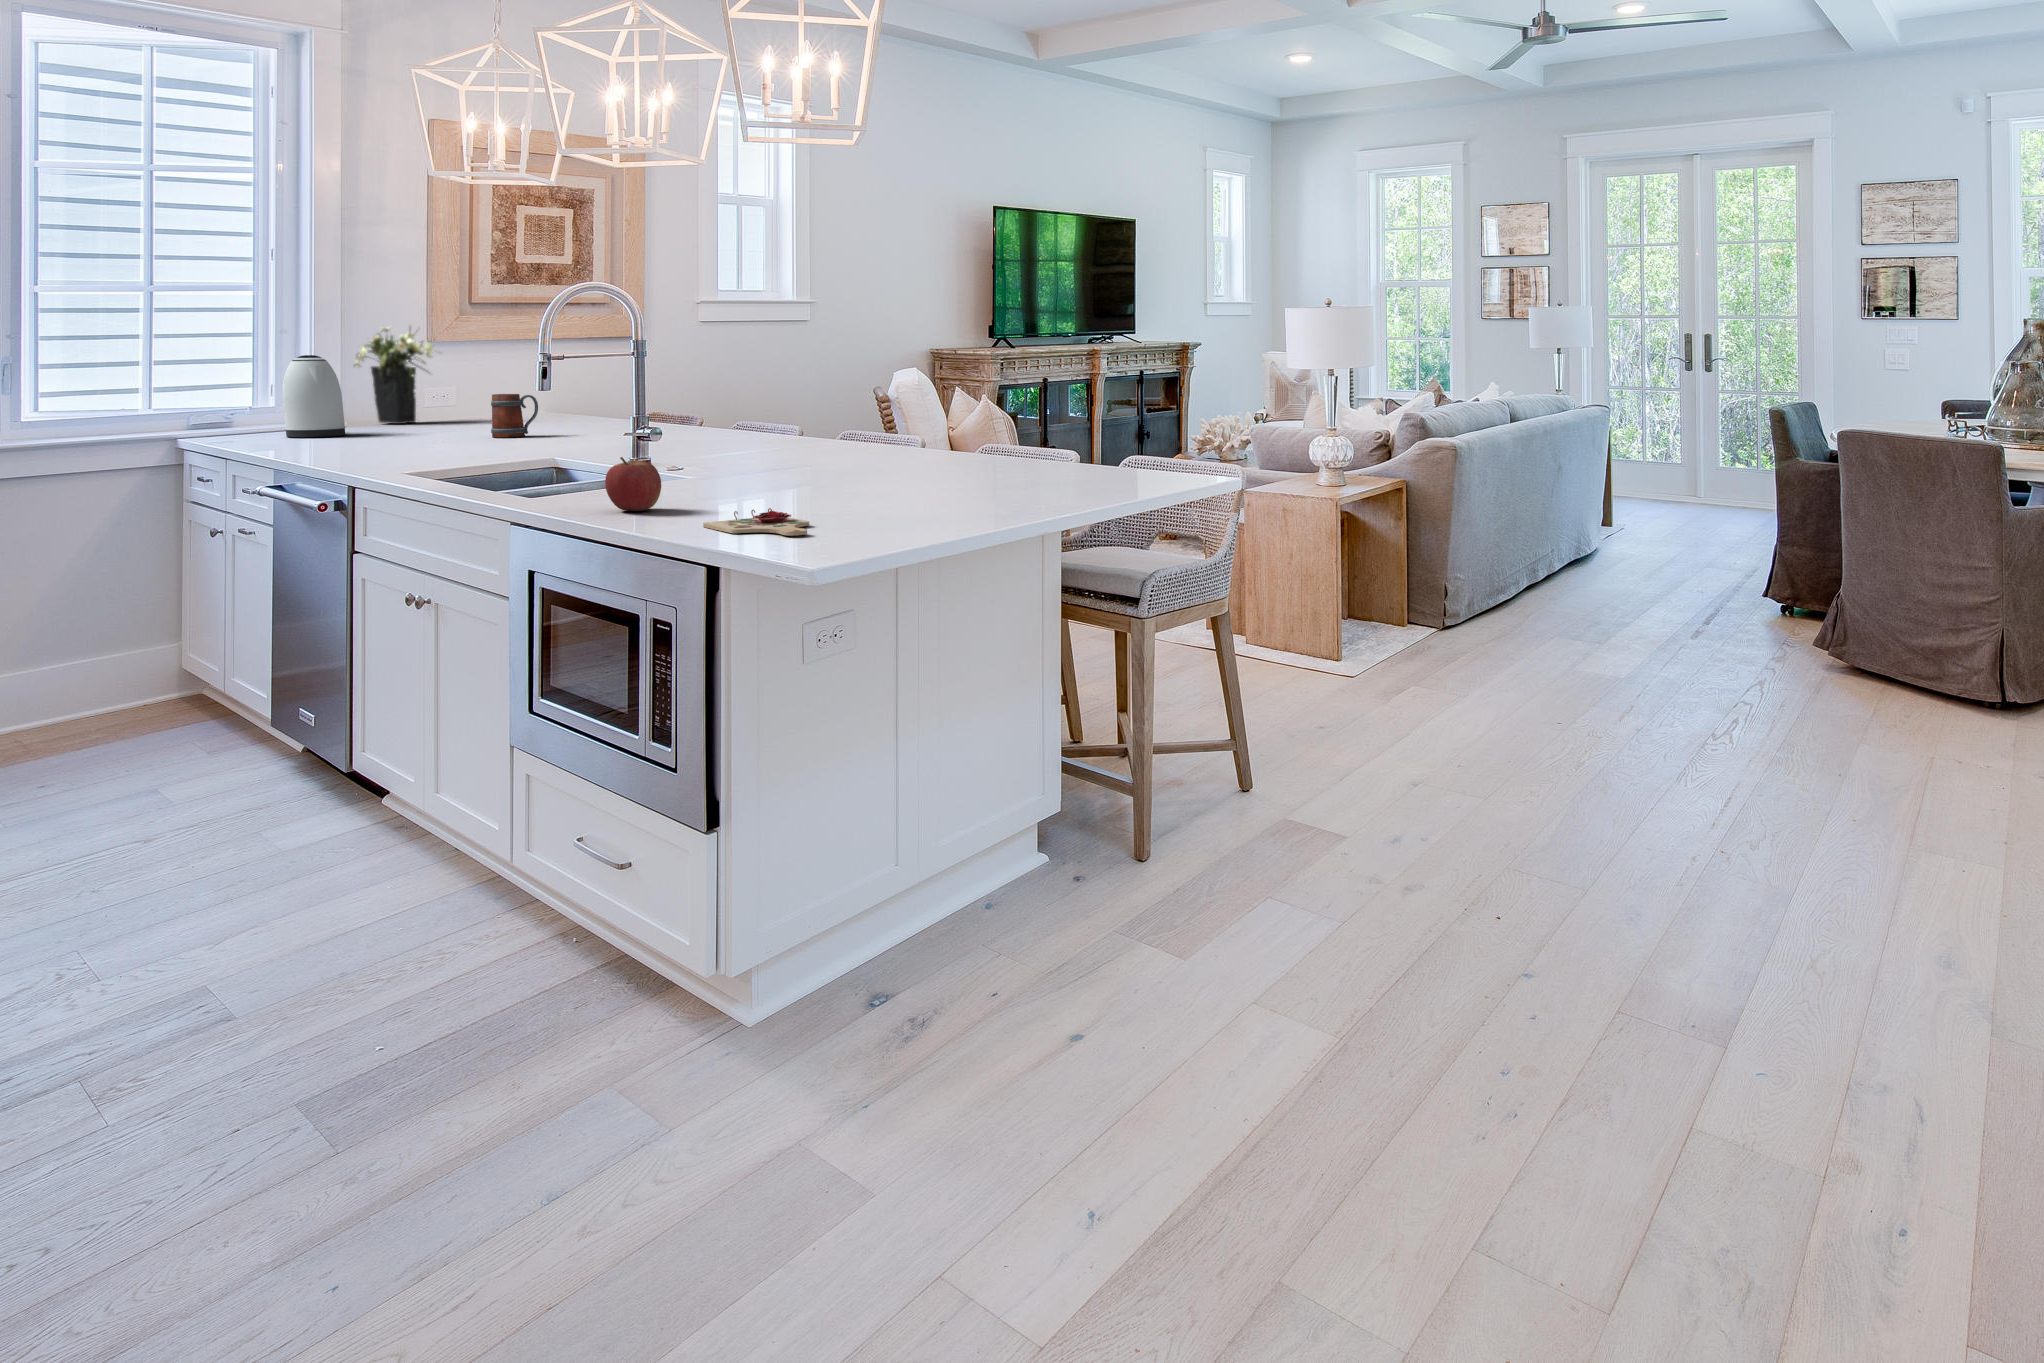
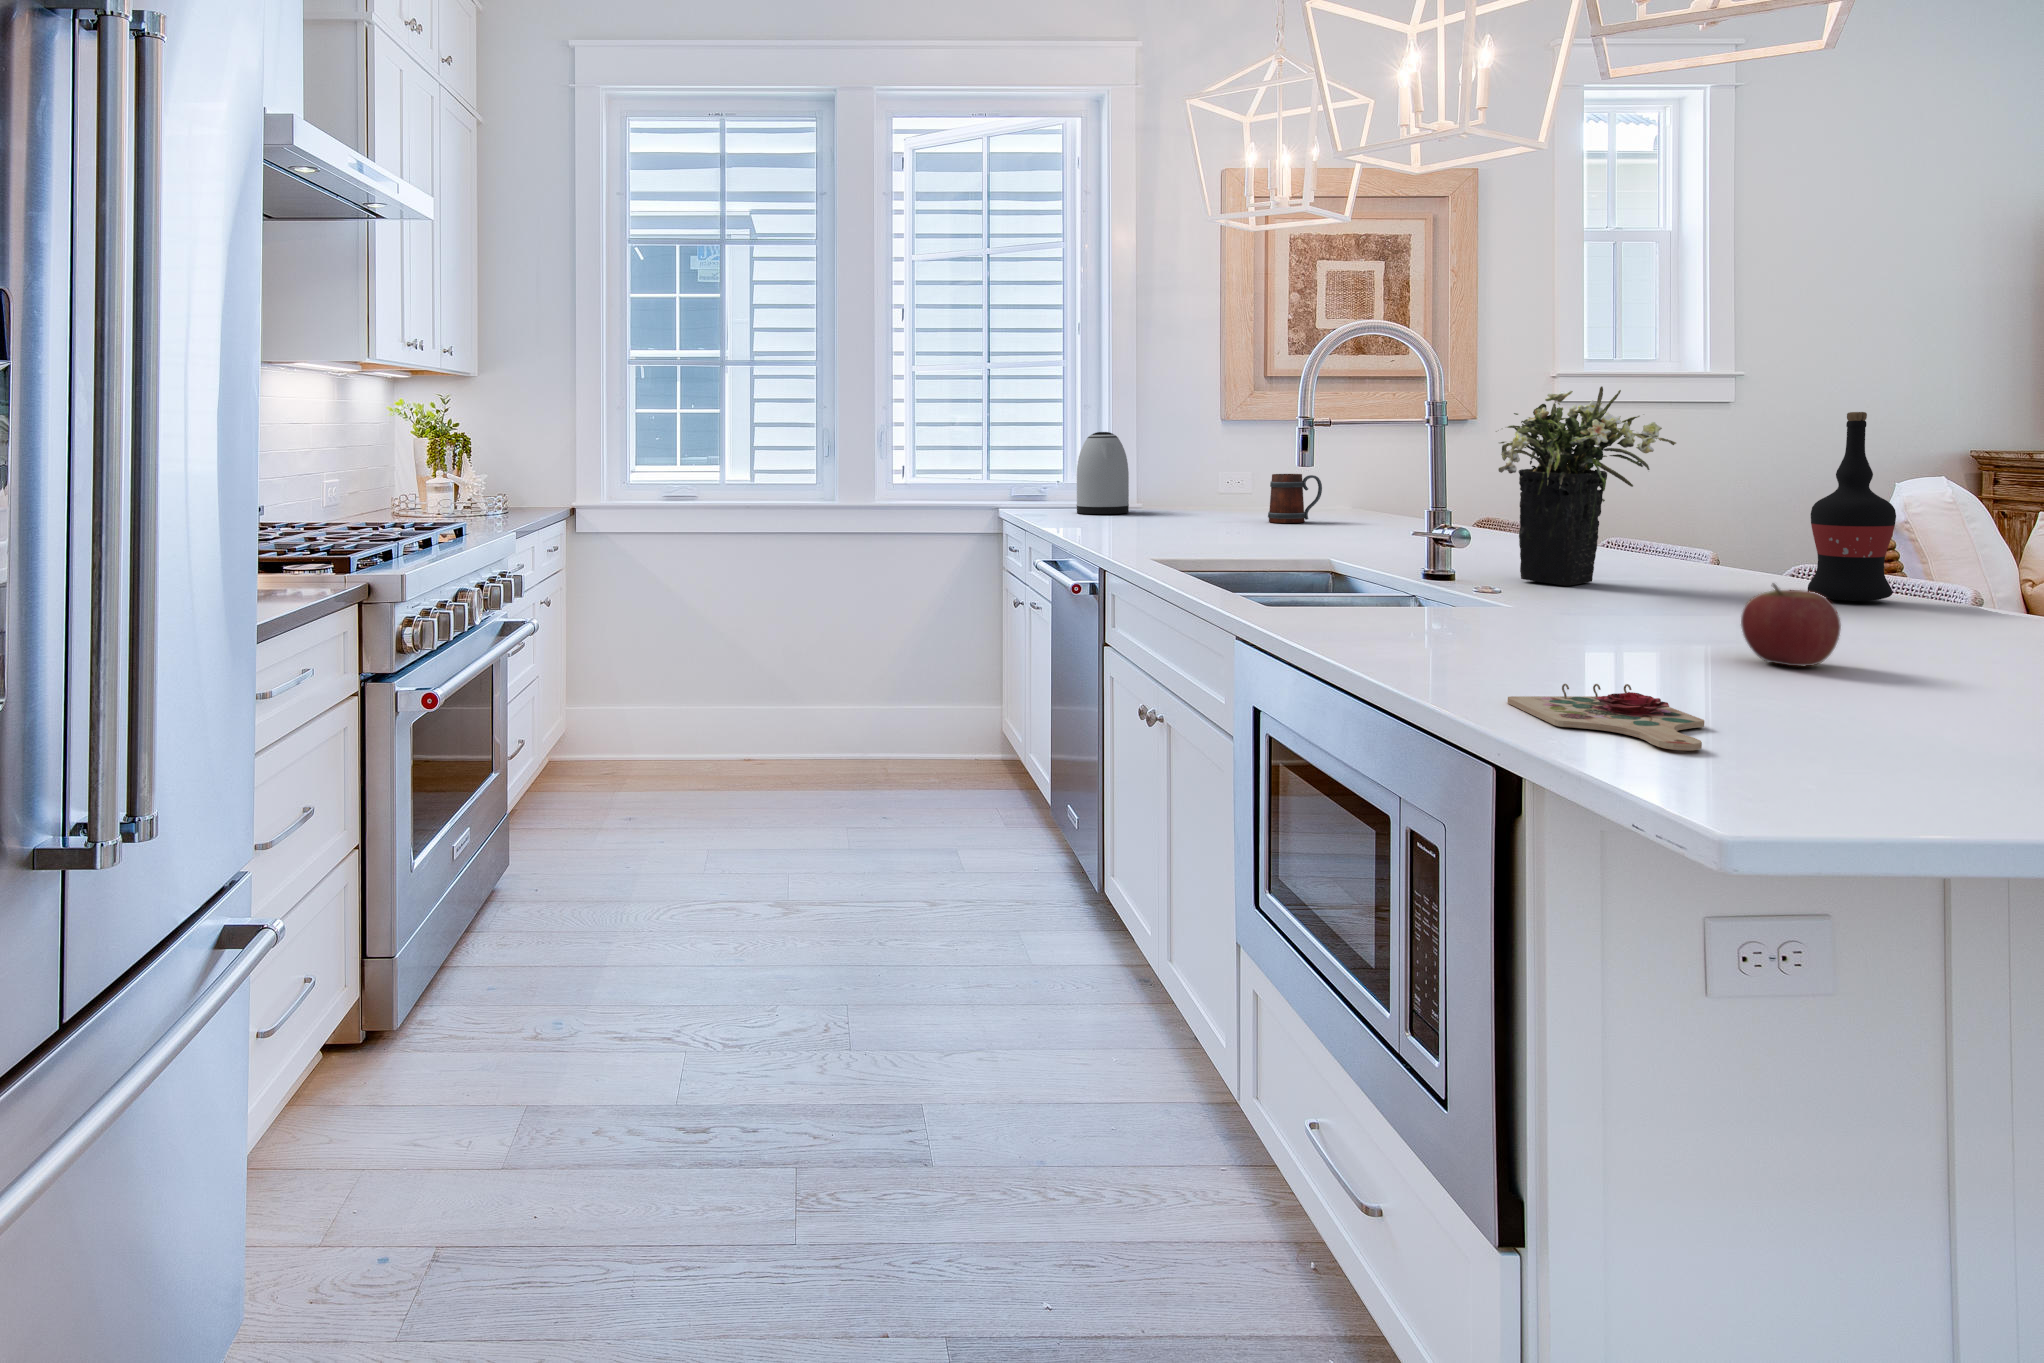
flower arrangement: present [354,327,439,424] -> present [1496,386,1676,586]
wine bottle: none [869,345,912,464] -> present [1808,412,1896,601]
apple: present [605,457,661,511] -> present [1741,583,1841,667]

